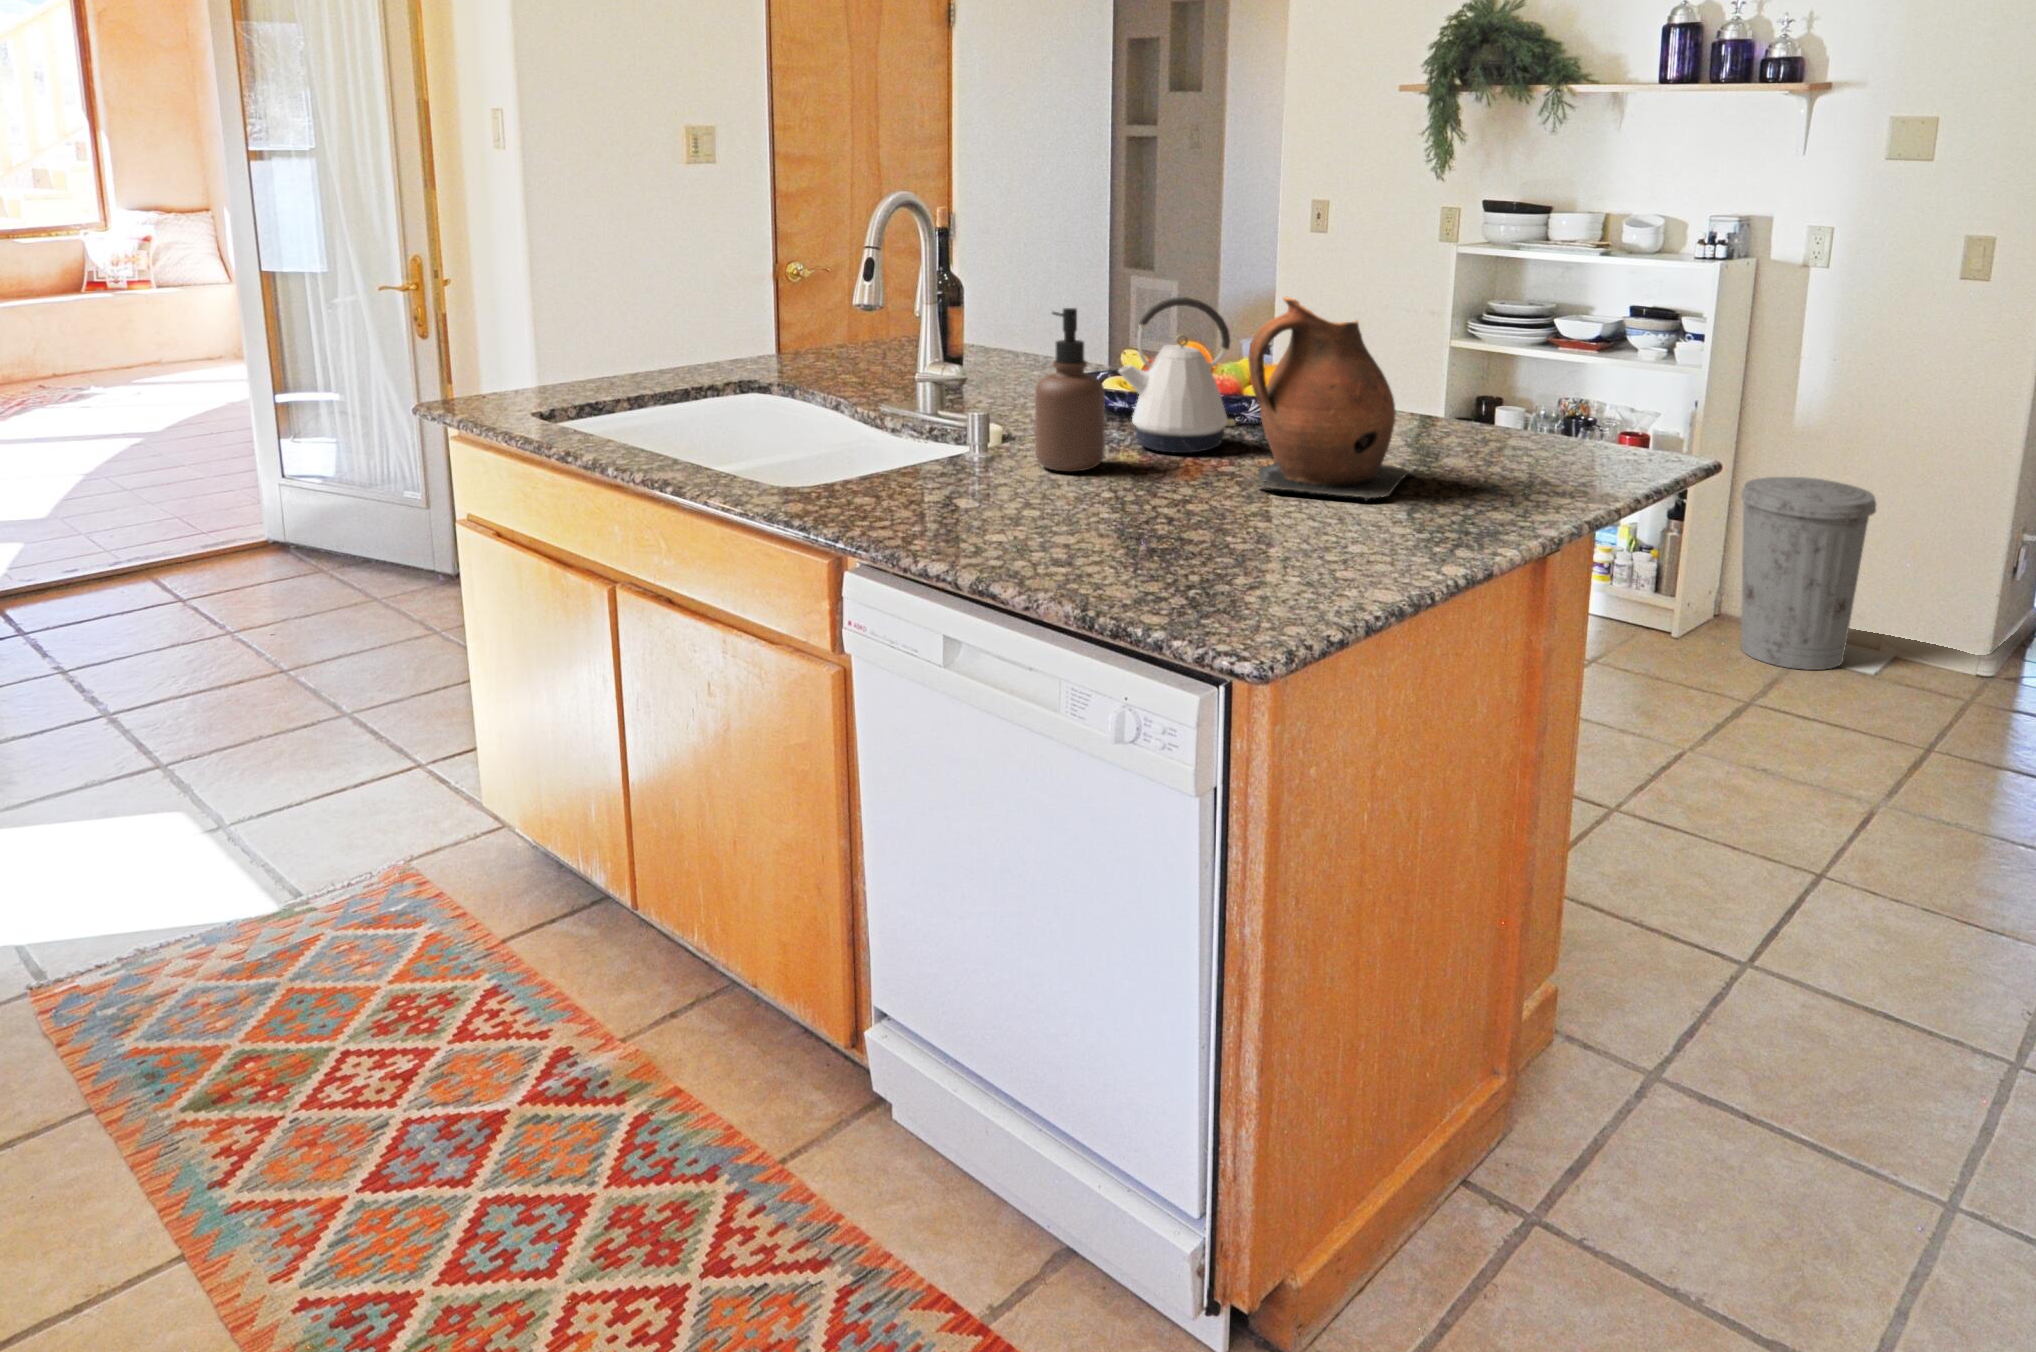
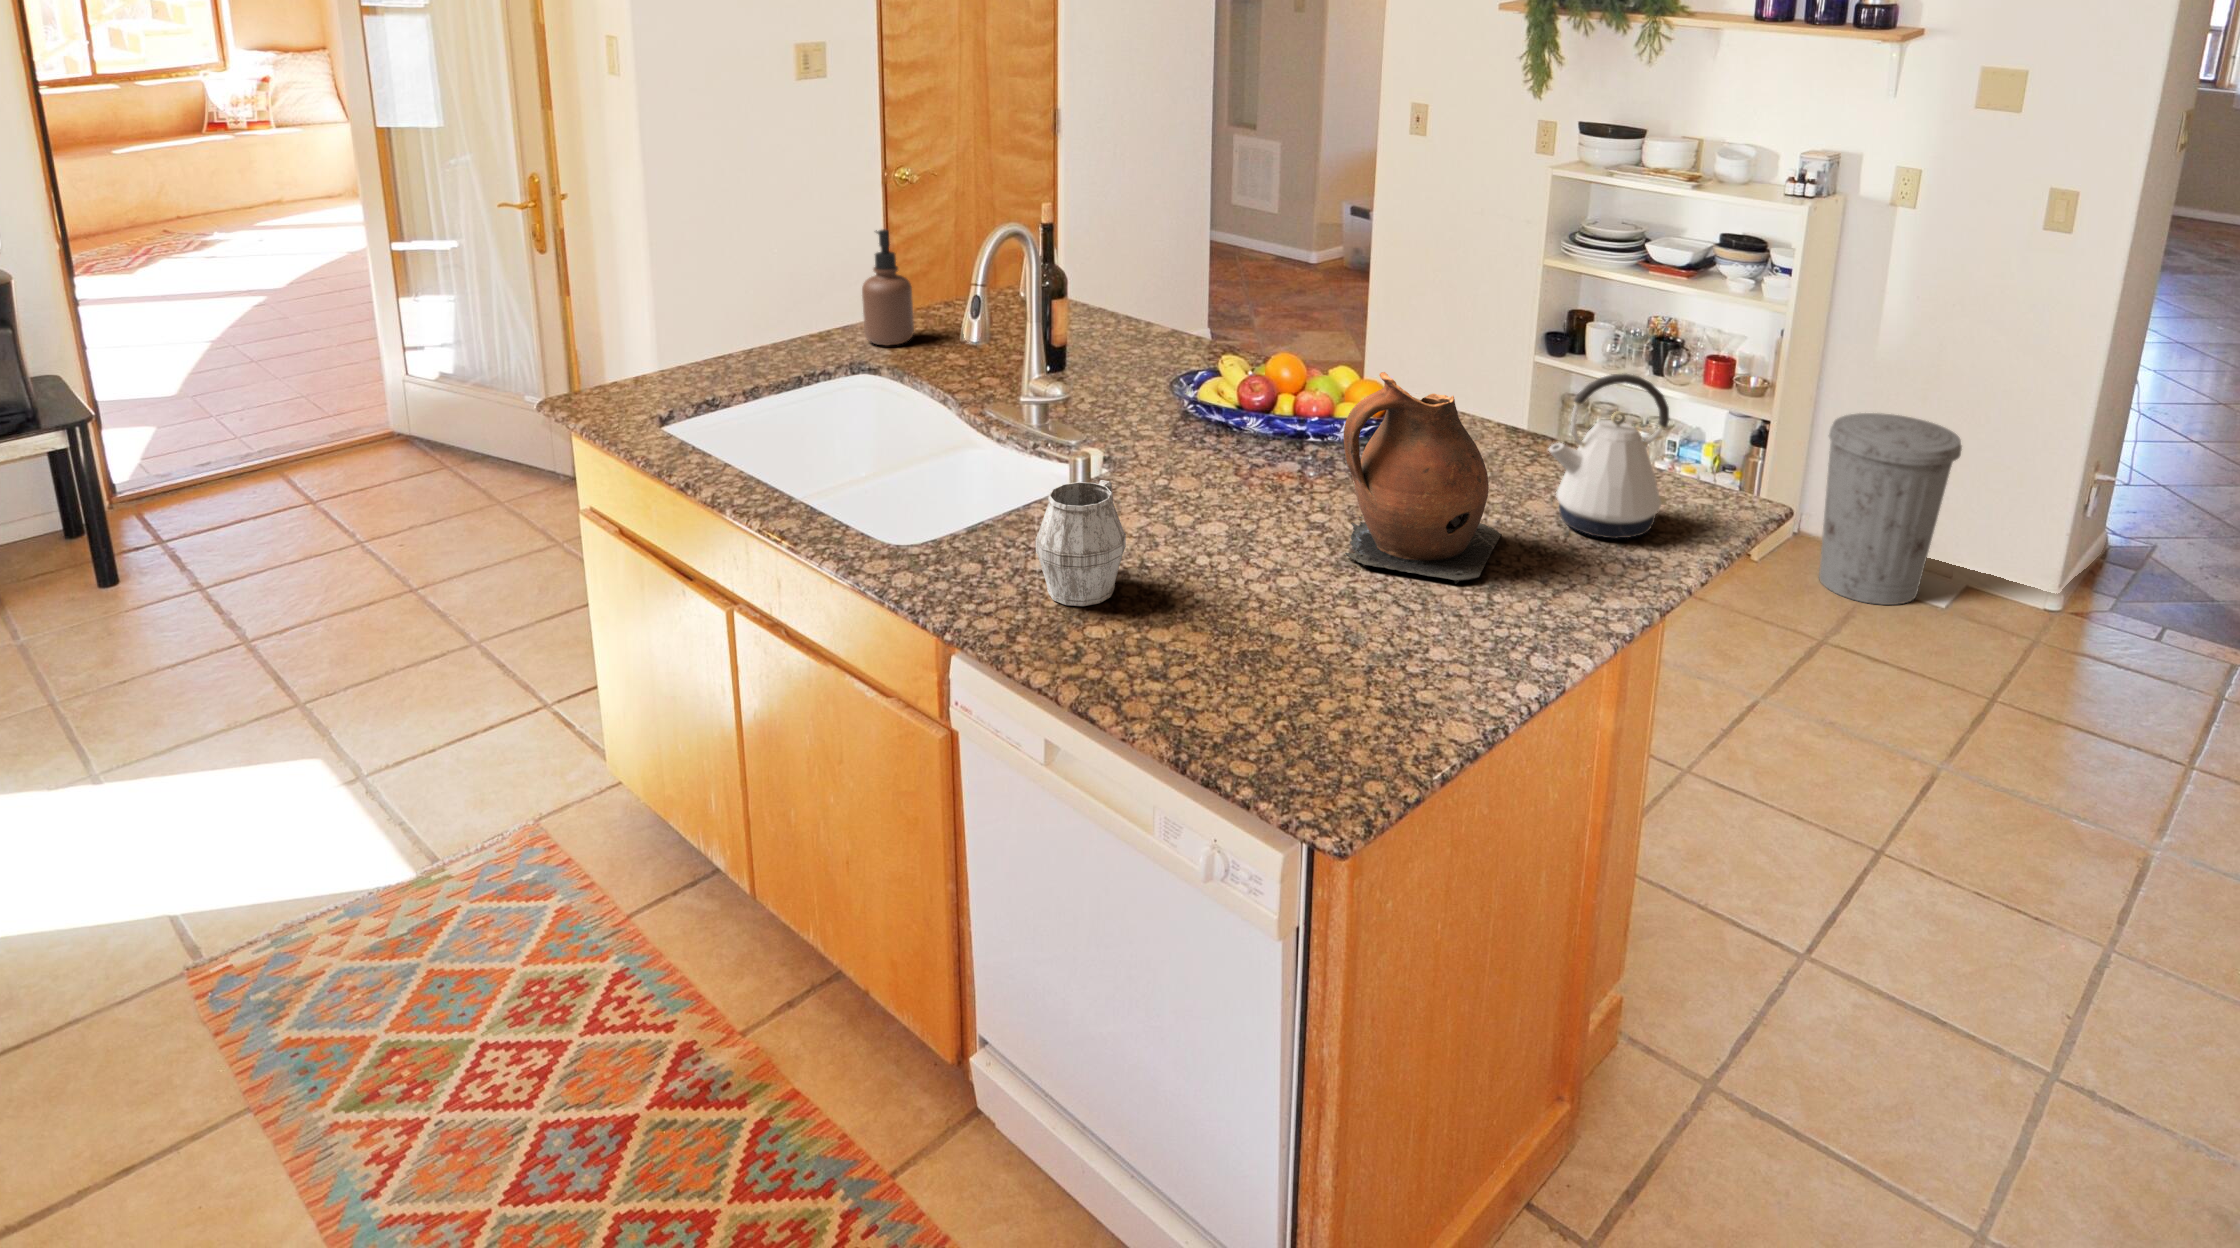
kettle: present [1119,297,1236,453] -> present [1549,374,1669,538]
soap dispenser: present [1035,308,1105,472] -> present [862,229,914,346]
mug: none [939,398,1031,517] -> present [1035,480,1126,606]

